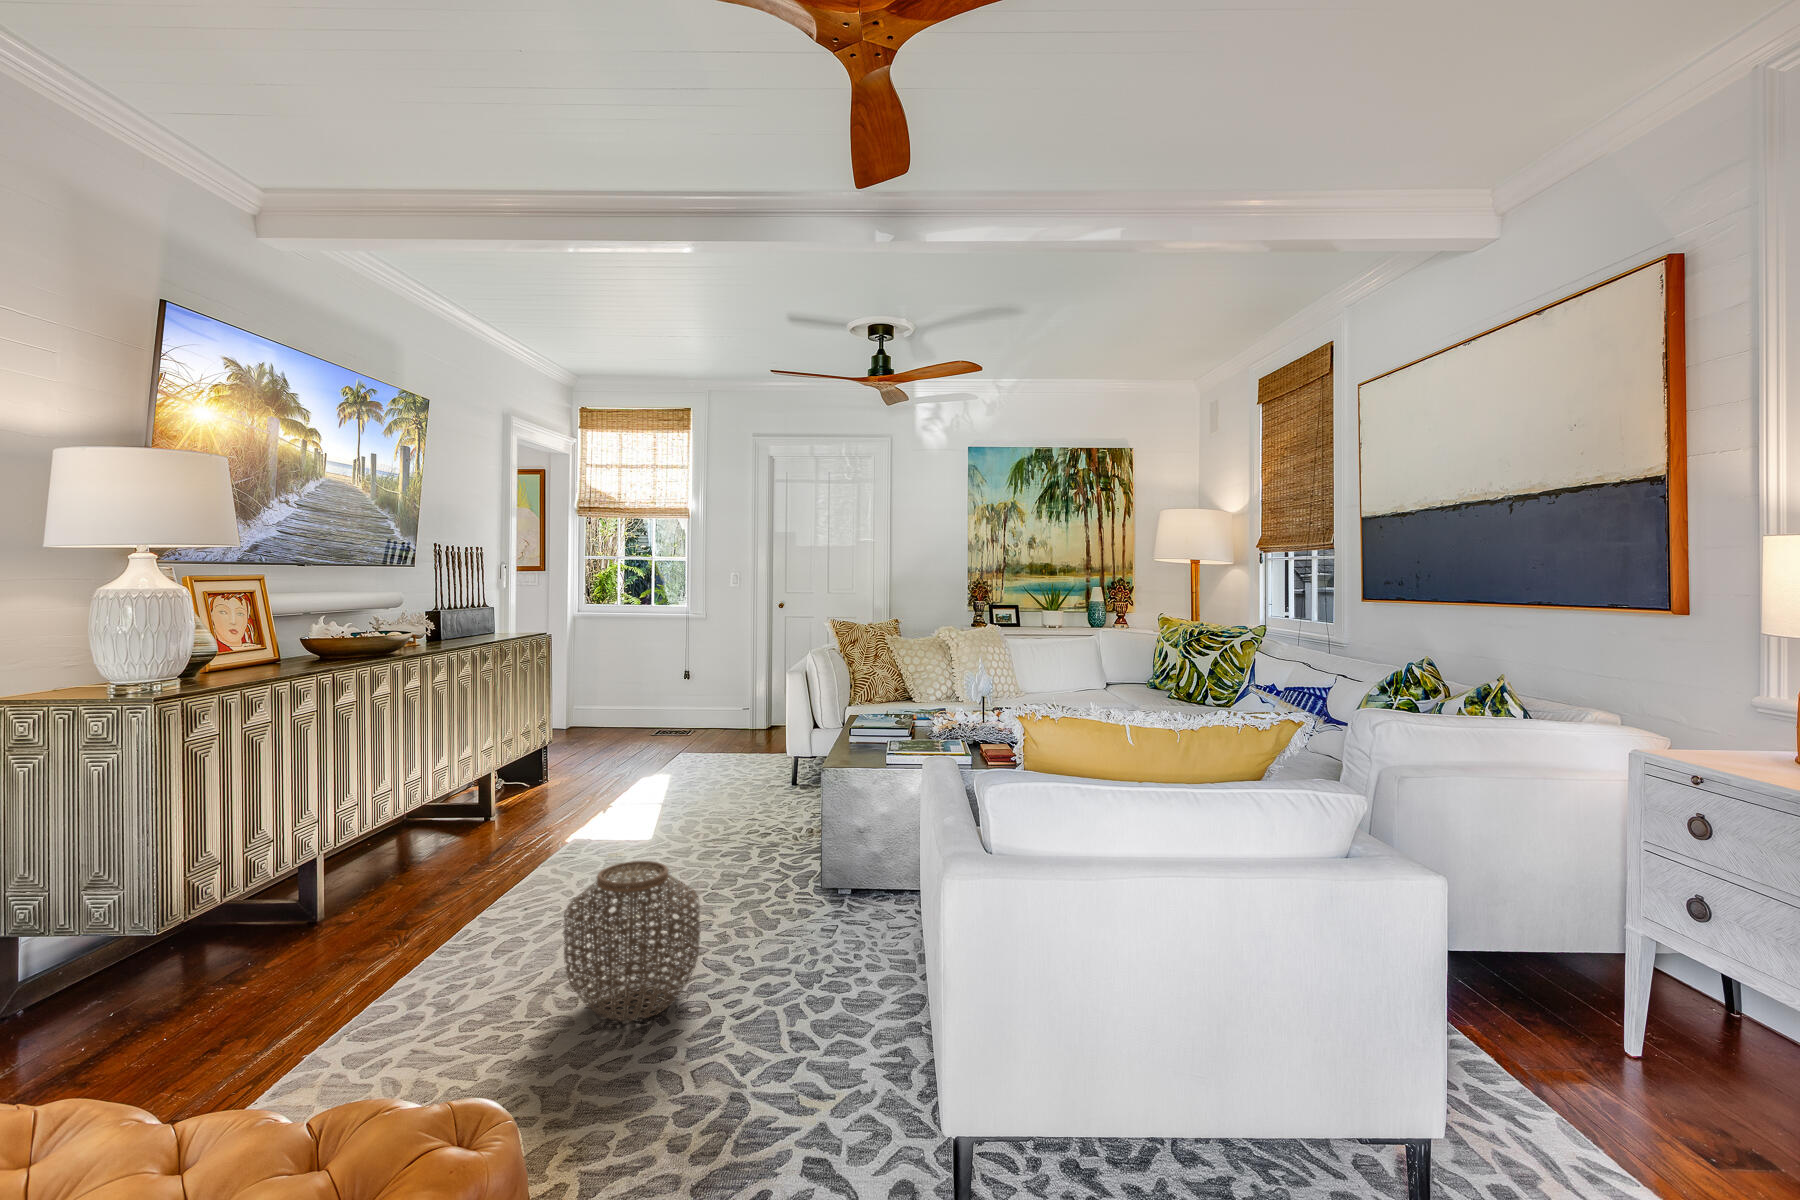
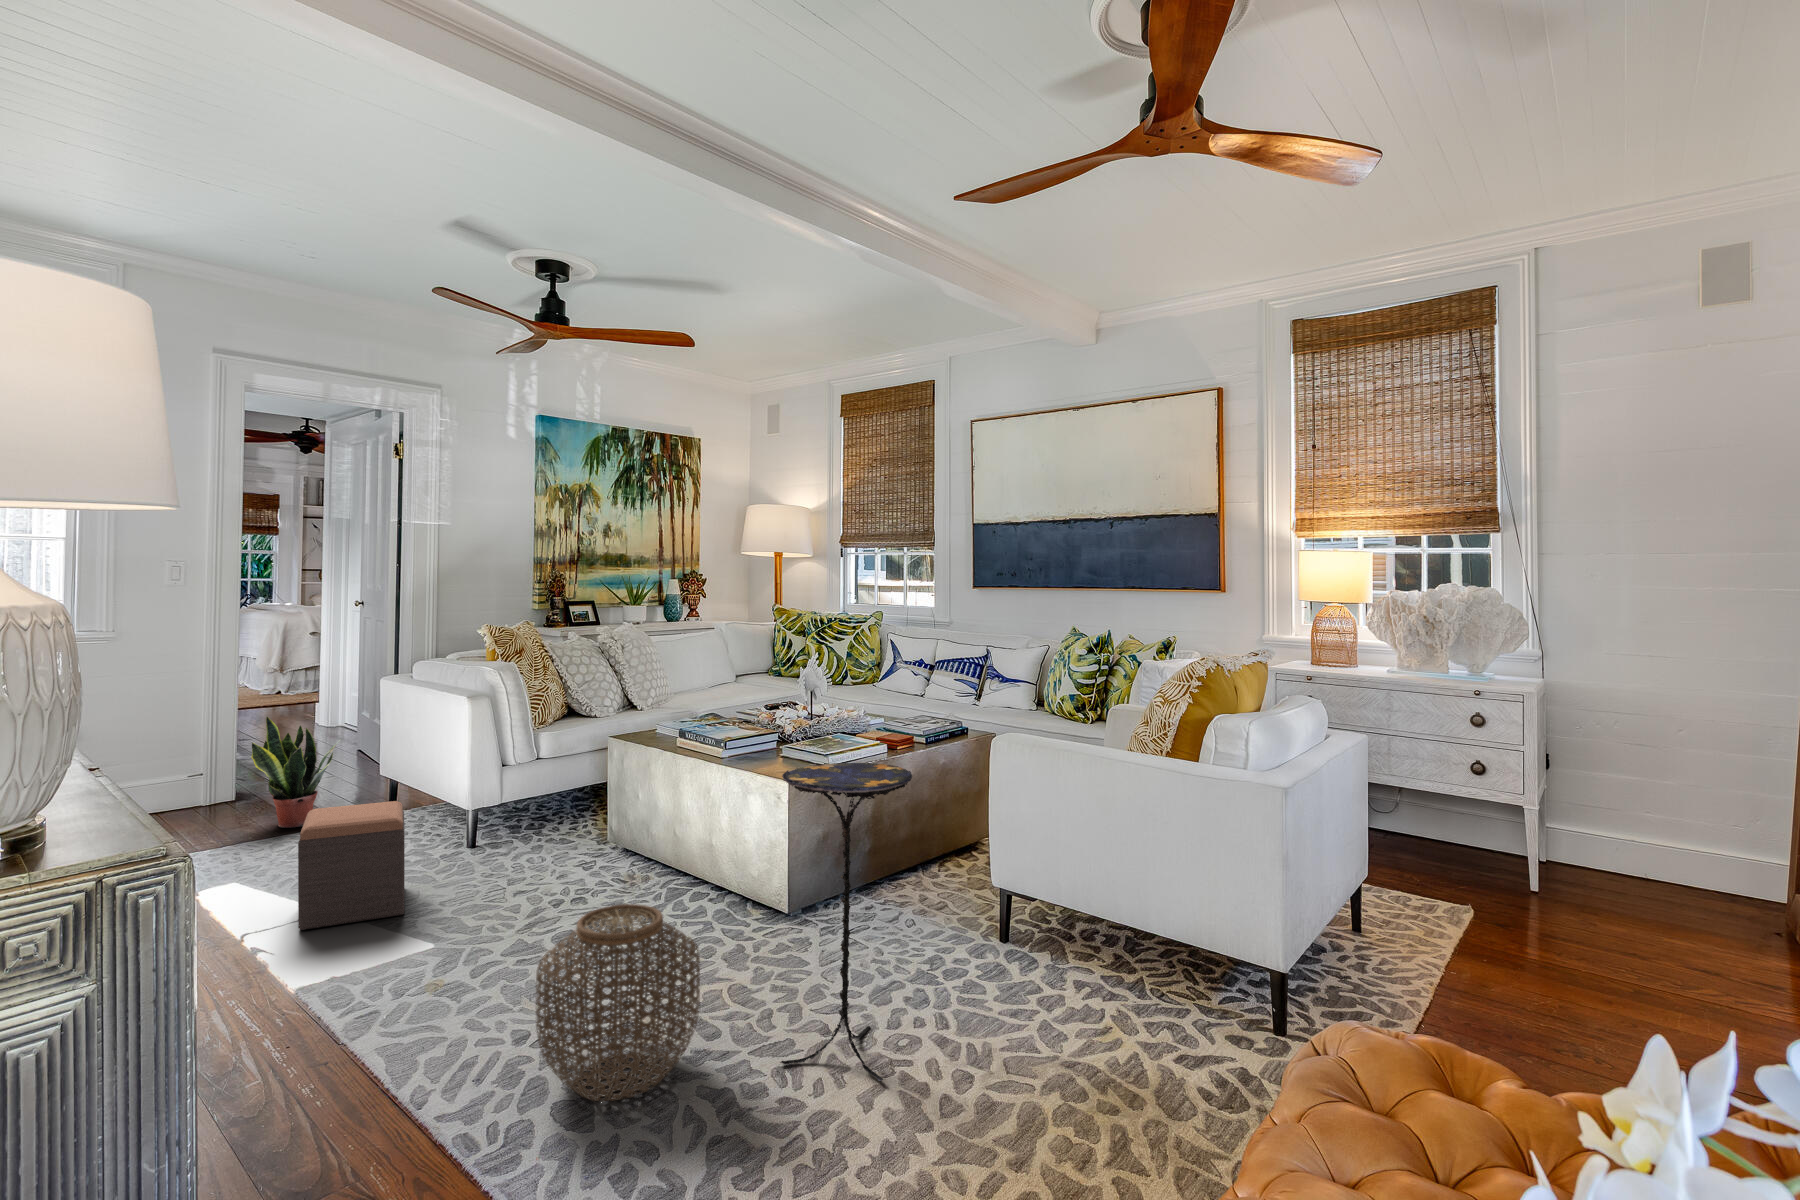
potted plant: none [696,690,760,773] -> present [251,717,340,828]
footstool: none [632,758,721,847] -> present [298,801,405,930]
side table: none [721,767,850,1087] -> present [780,763,912,1081]

